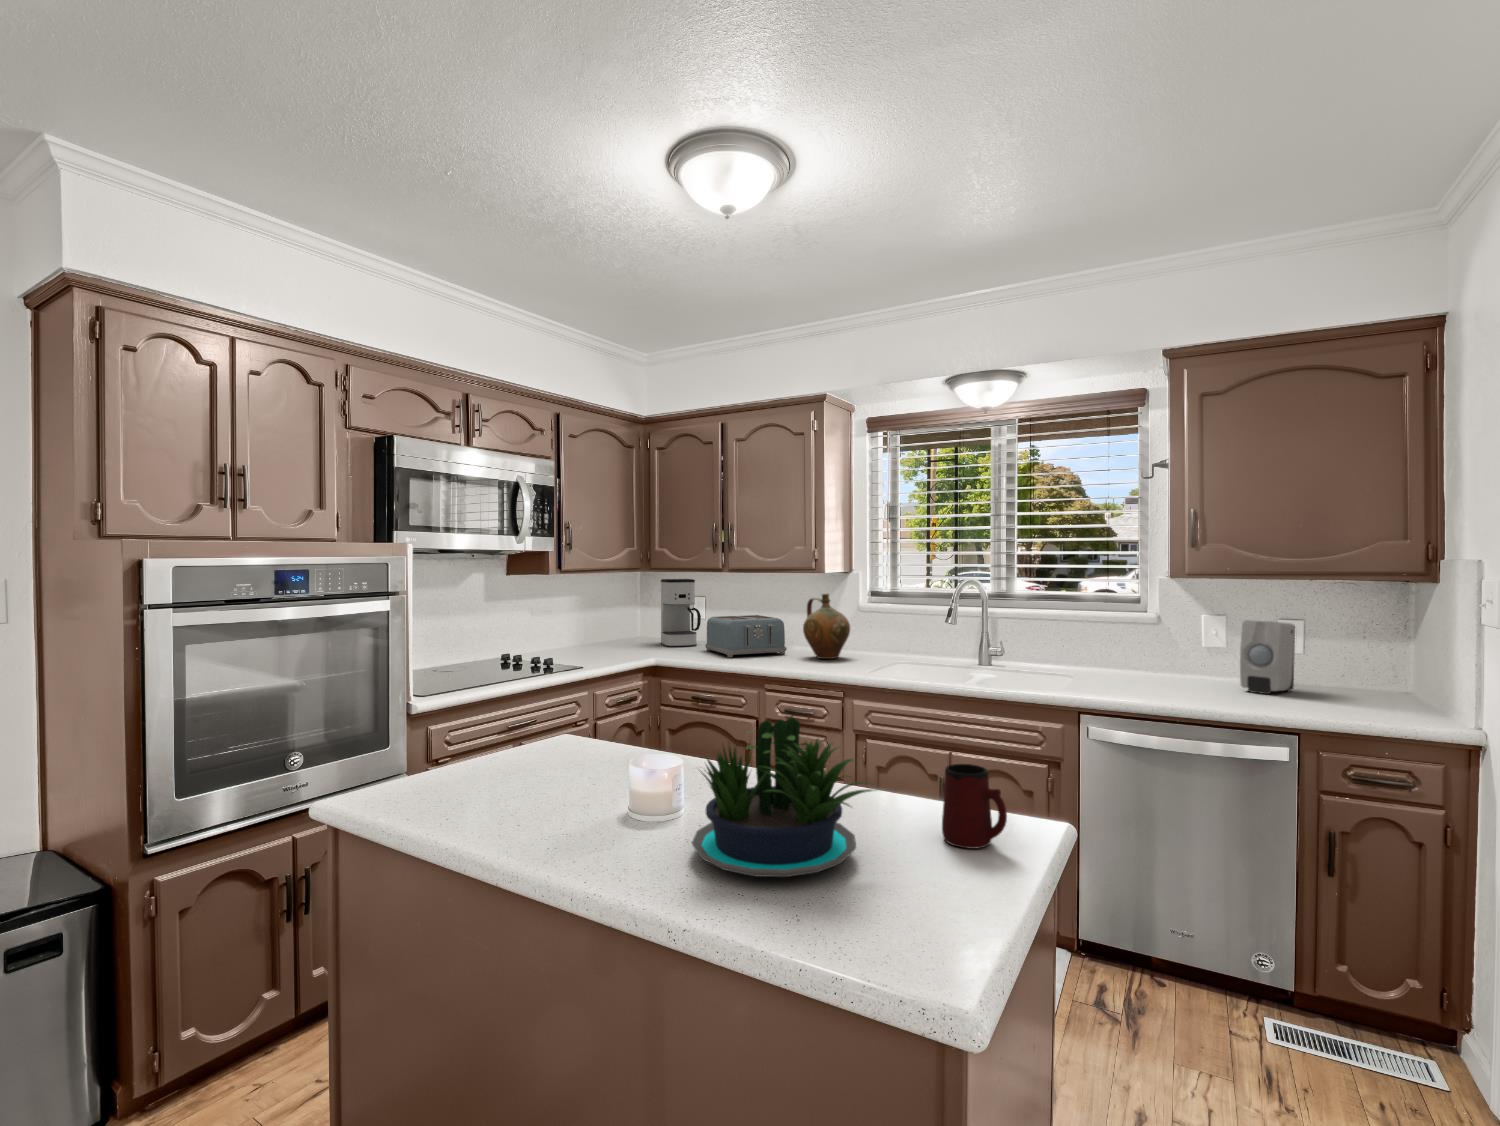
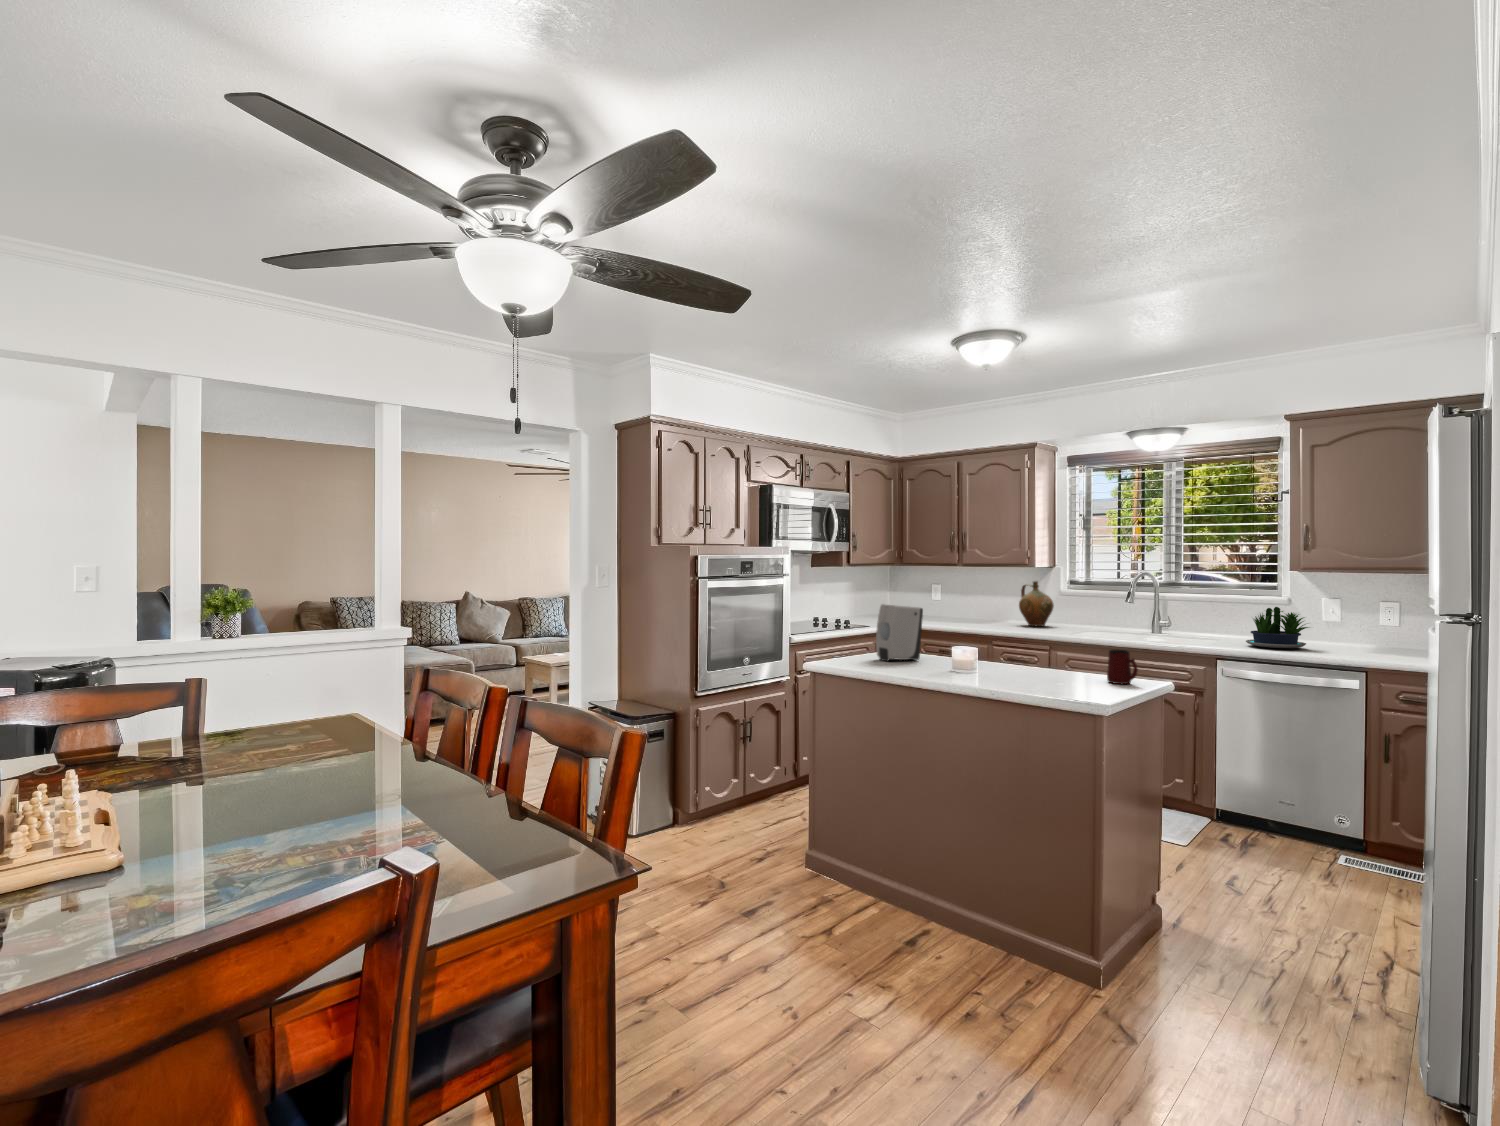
coffee maker: present [661,579,701,647] -> none [910,571,940,618]
toaster: present [705,615,787,657] -> none [946,596,1006,624]
soap dispenser: present [1240,620,1295,694] -> present [876,604,923,661]
potted plant: present [692,717,873,877] -> present [1246,607,1309,648]

